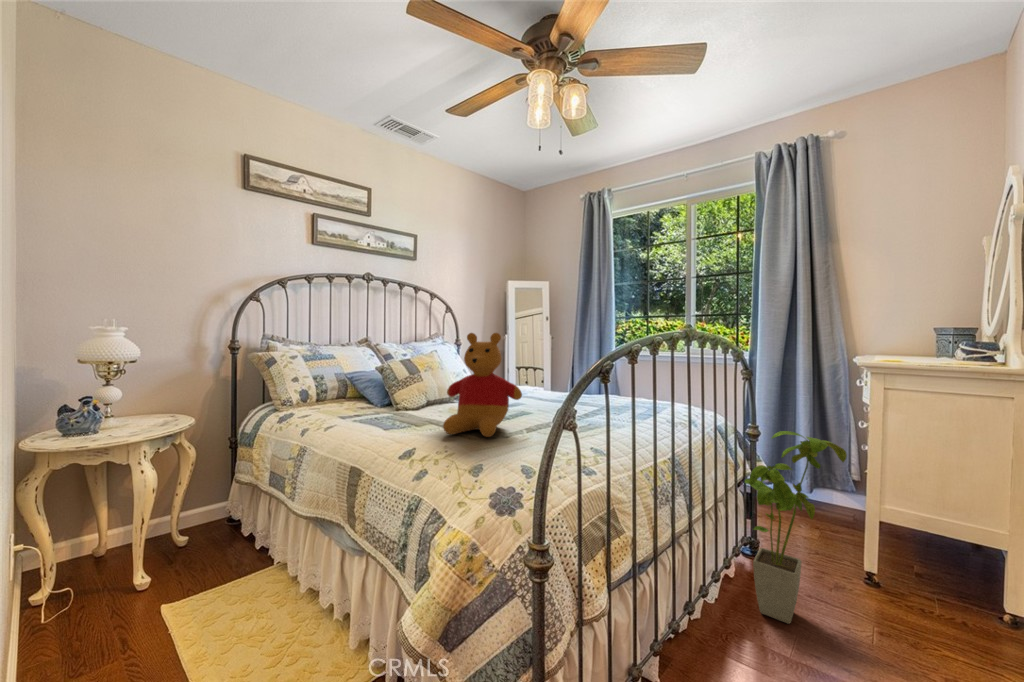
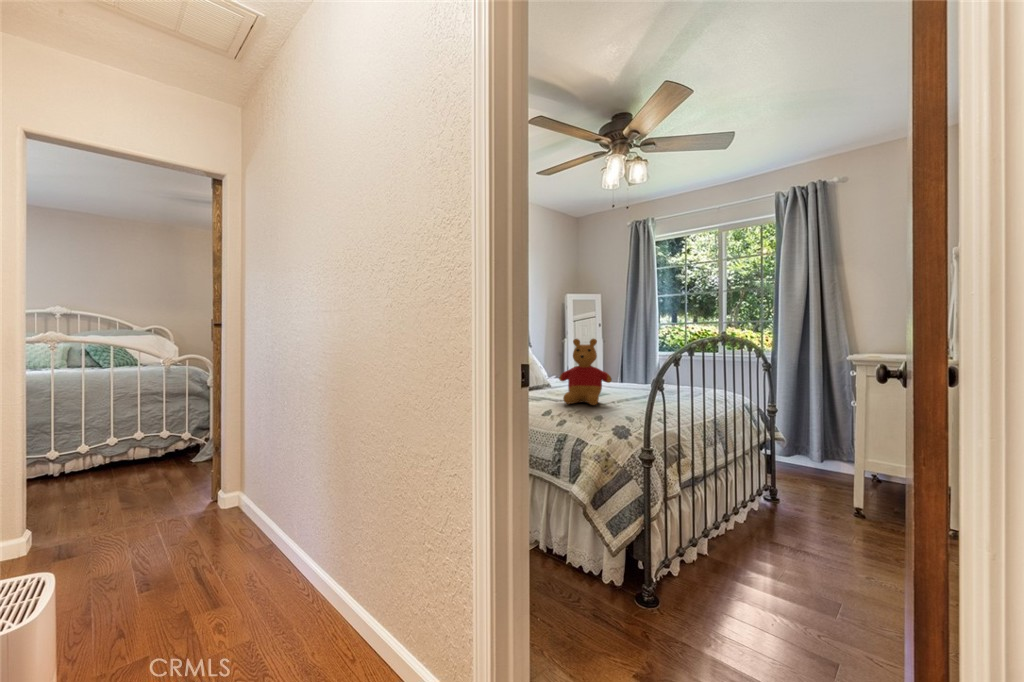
house plant: present [745,431,847,624] -> none [765,405,834,533]

